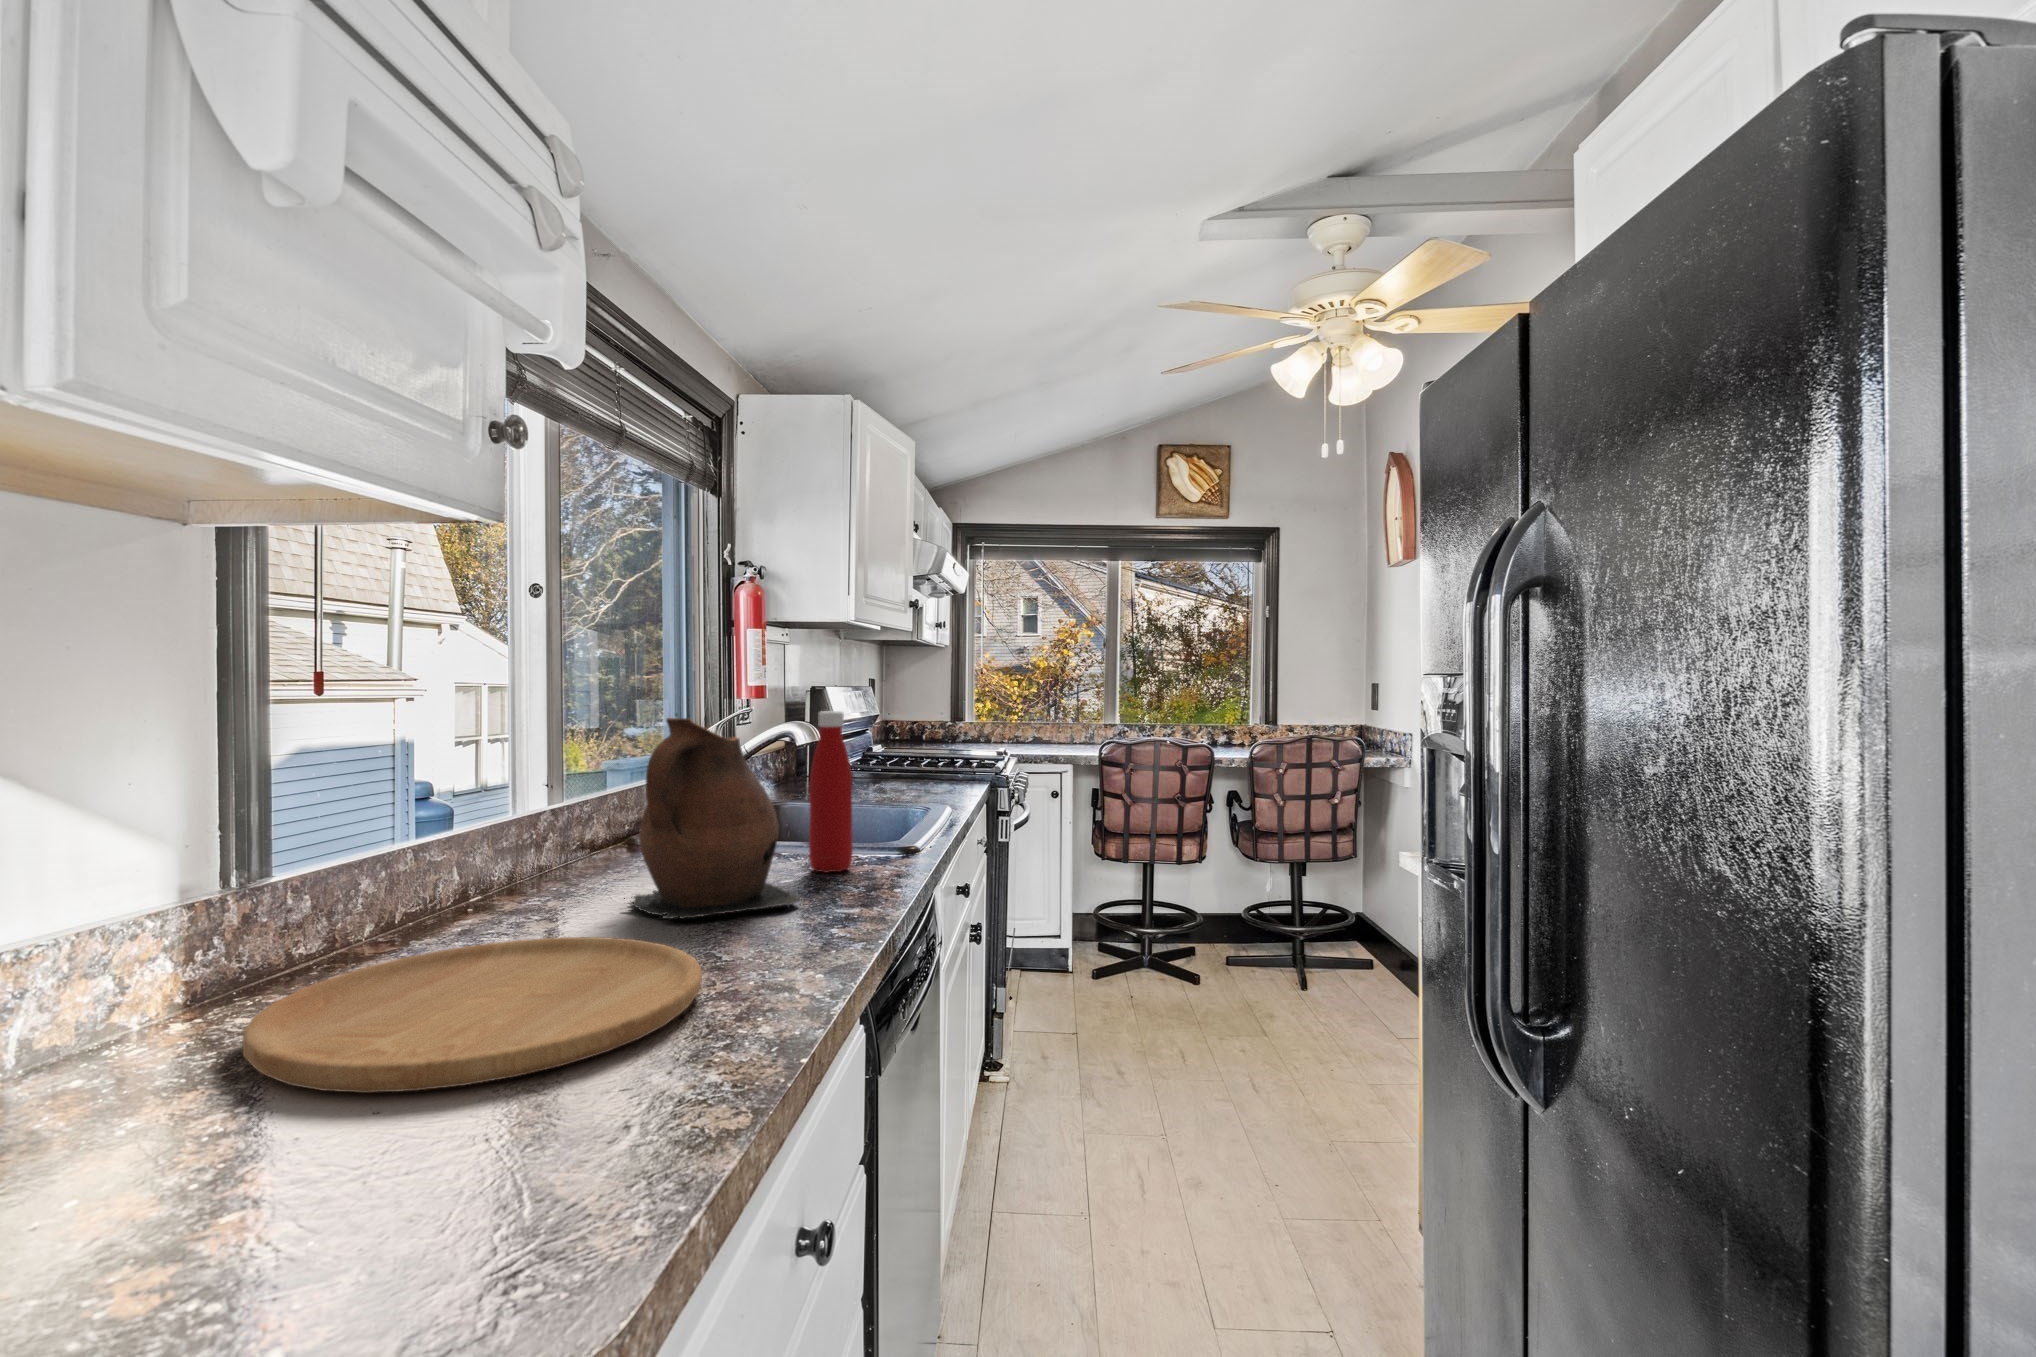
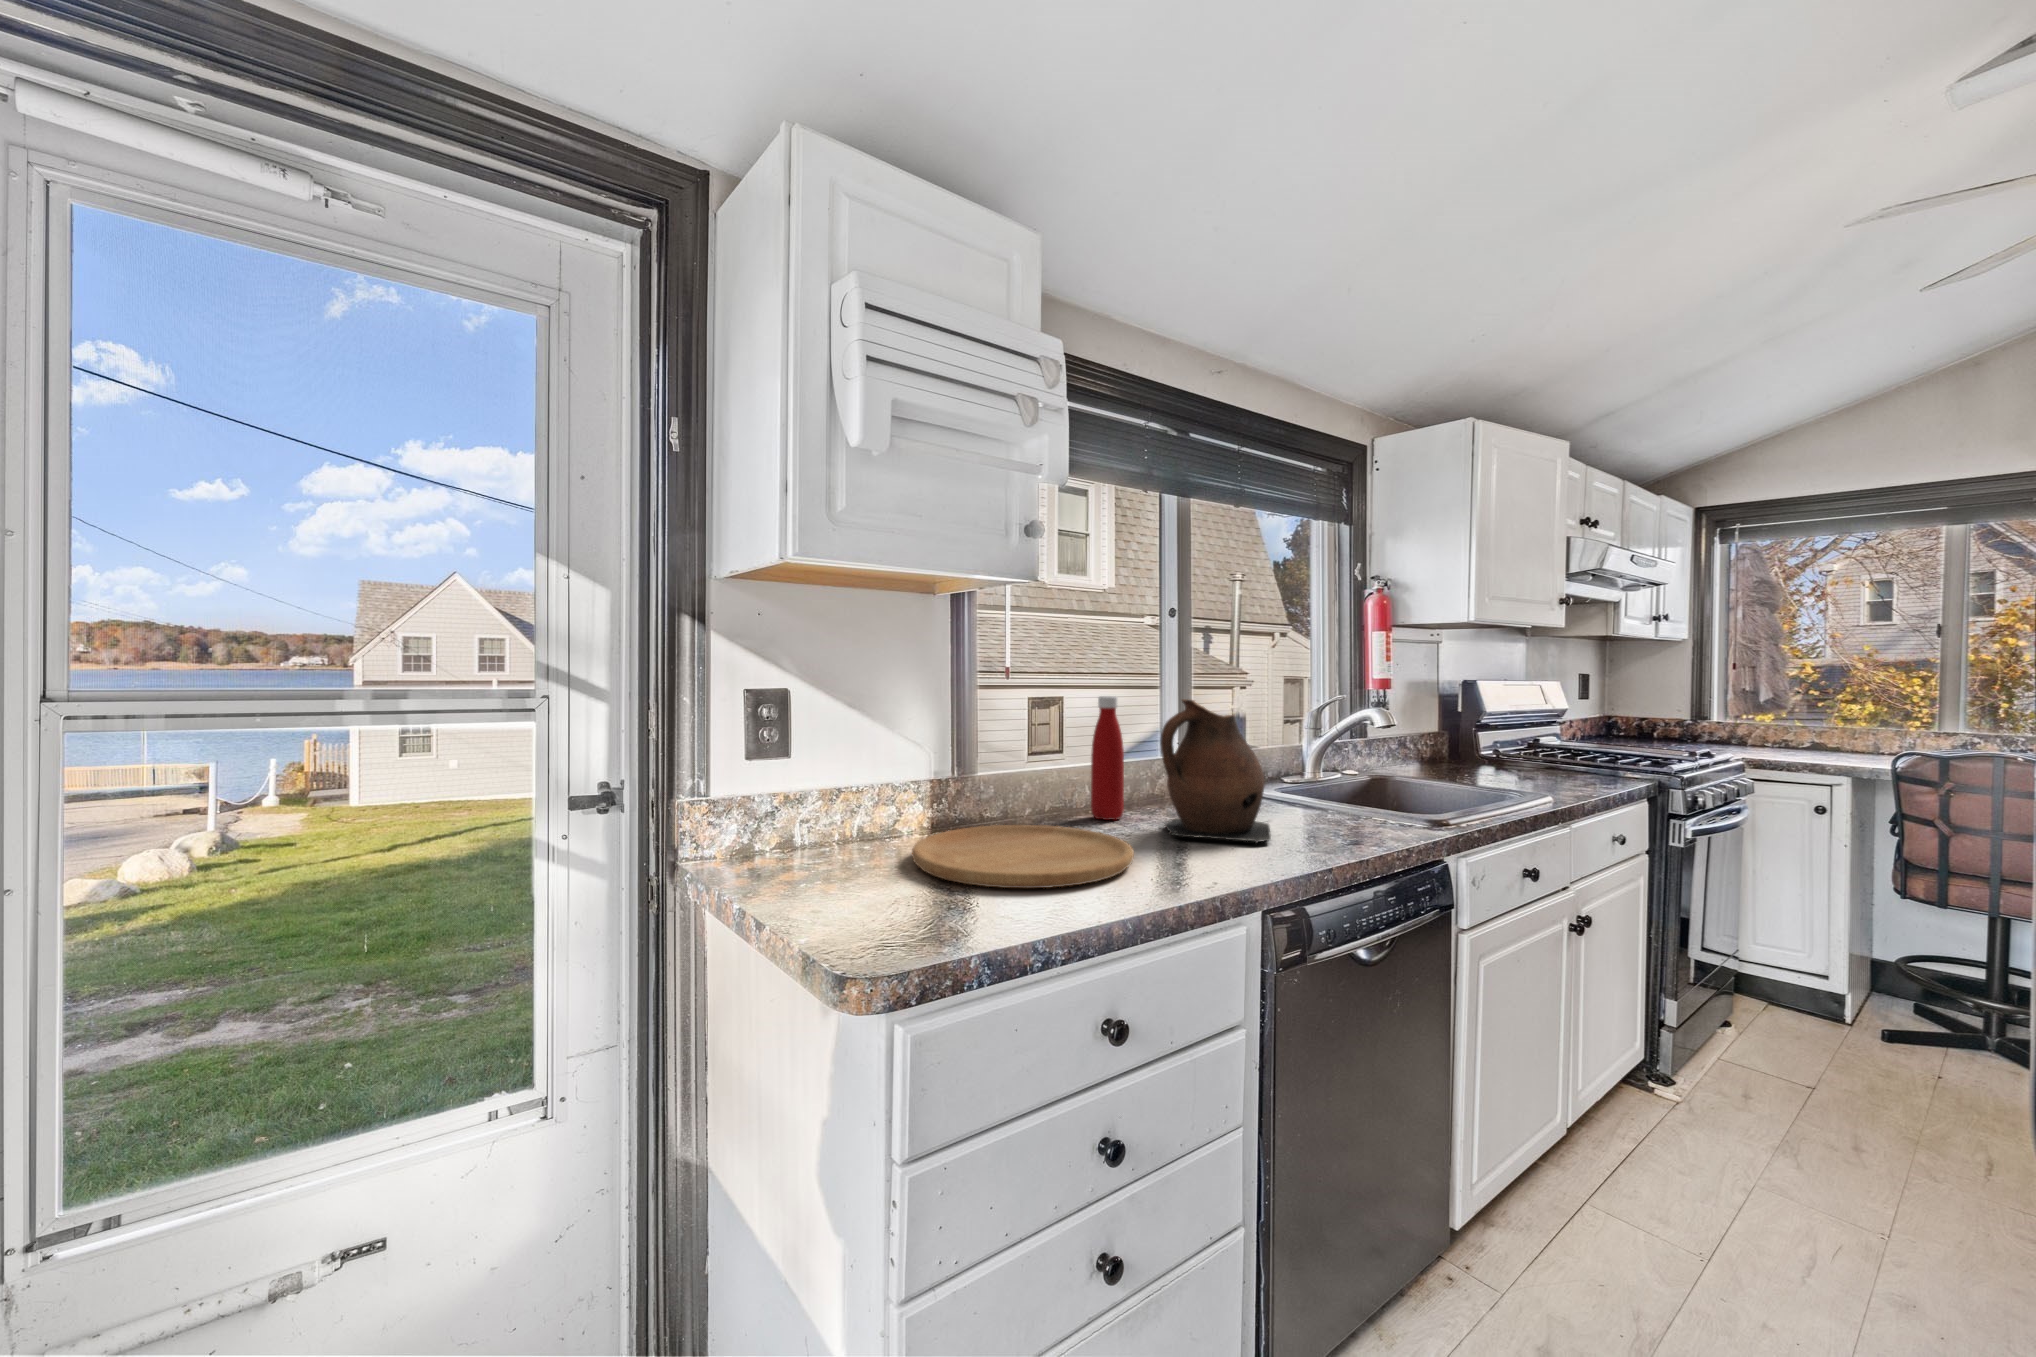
bottle: present [809,711,853,873] -> present [1091,696,1124,820]

